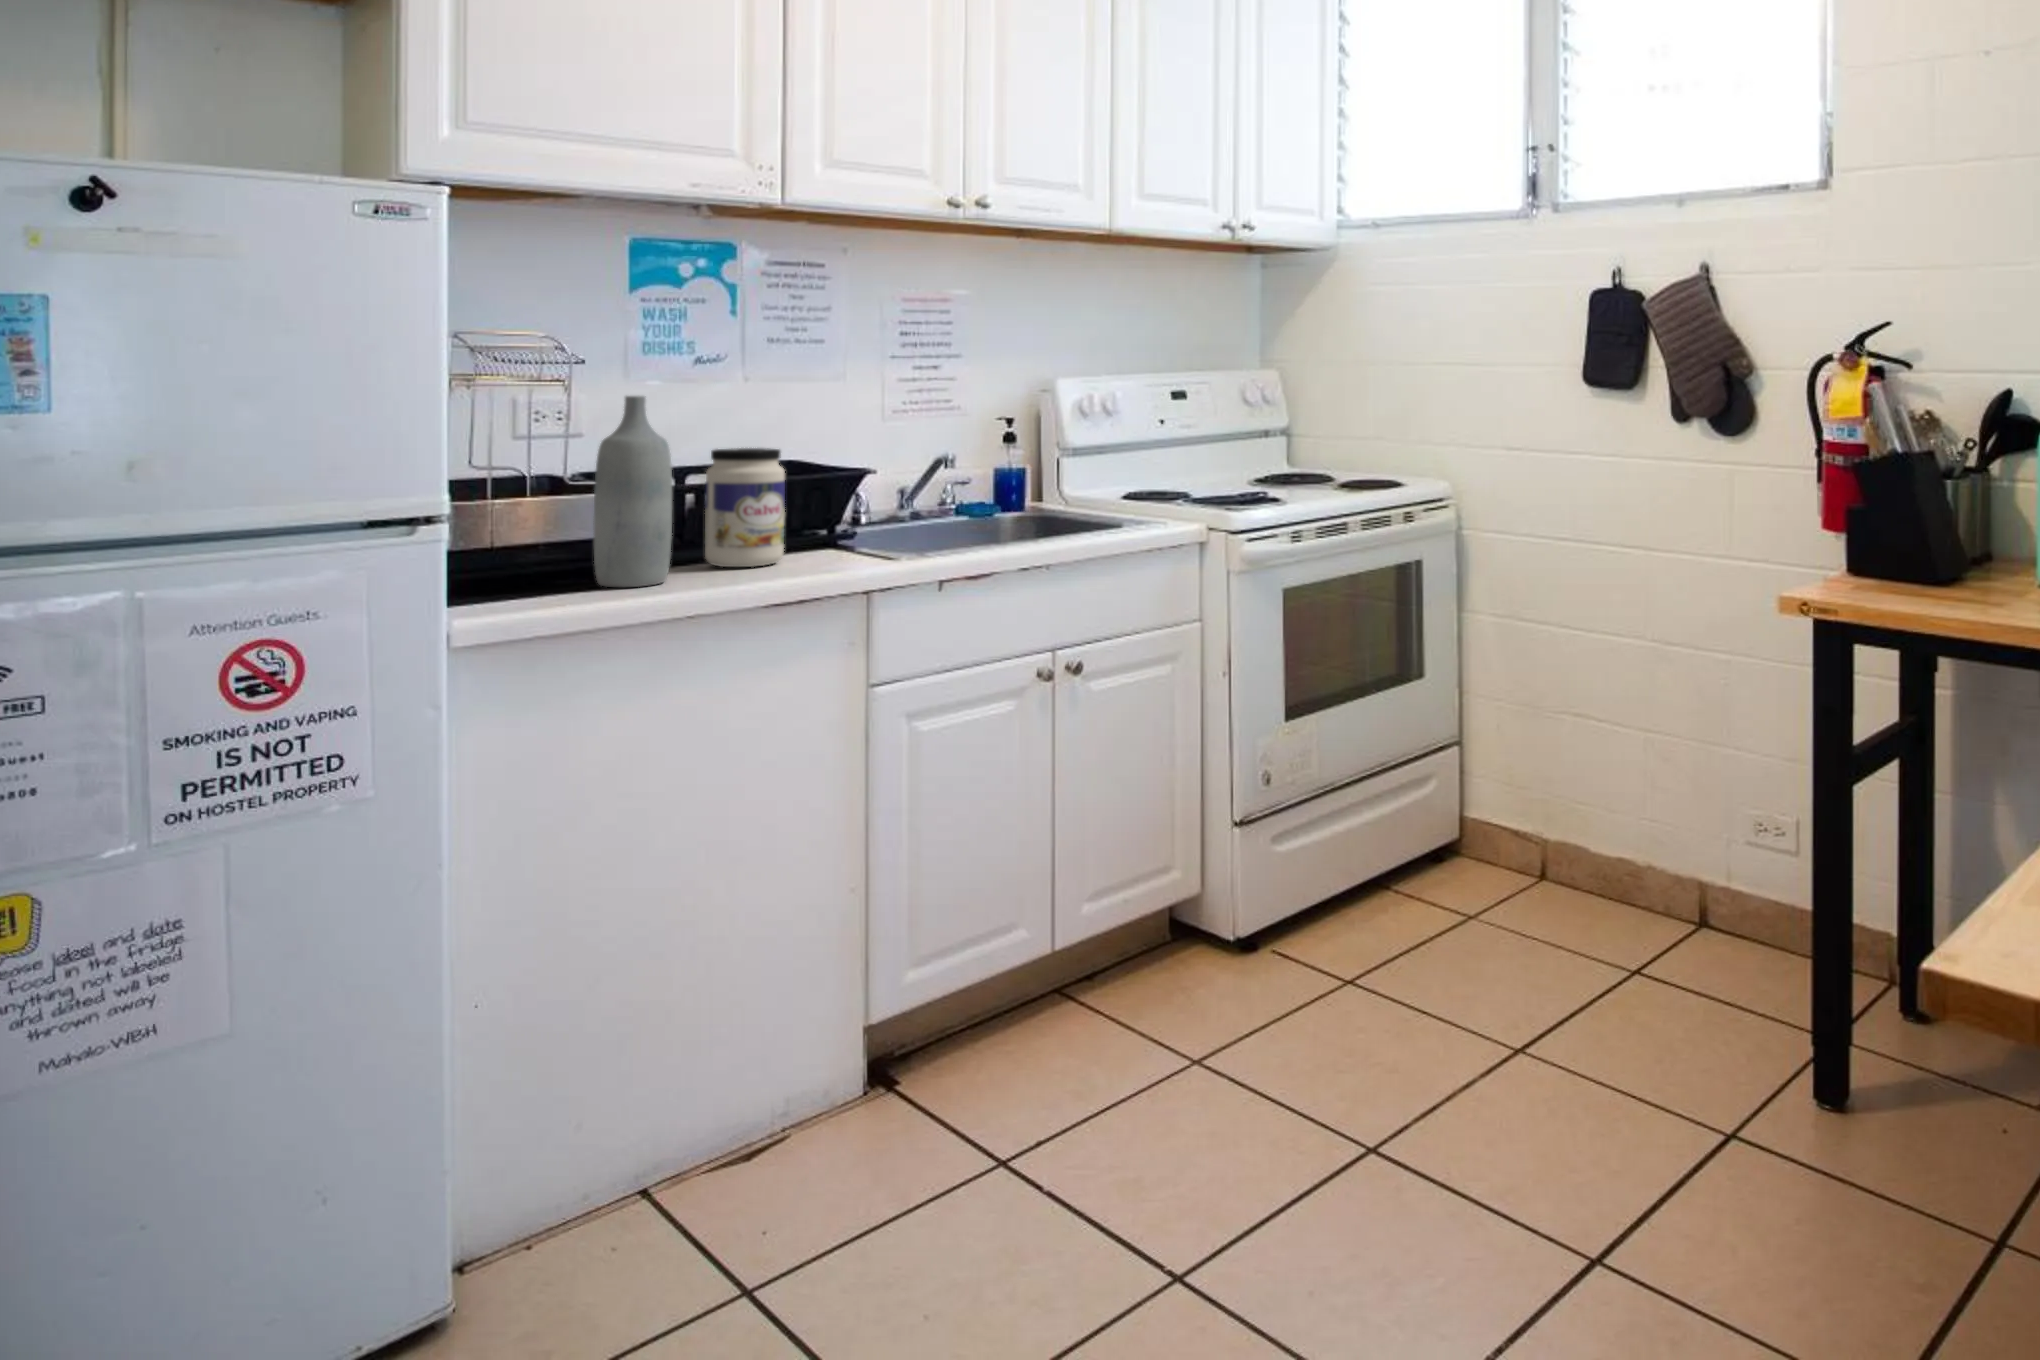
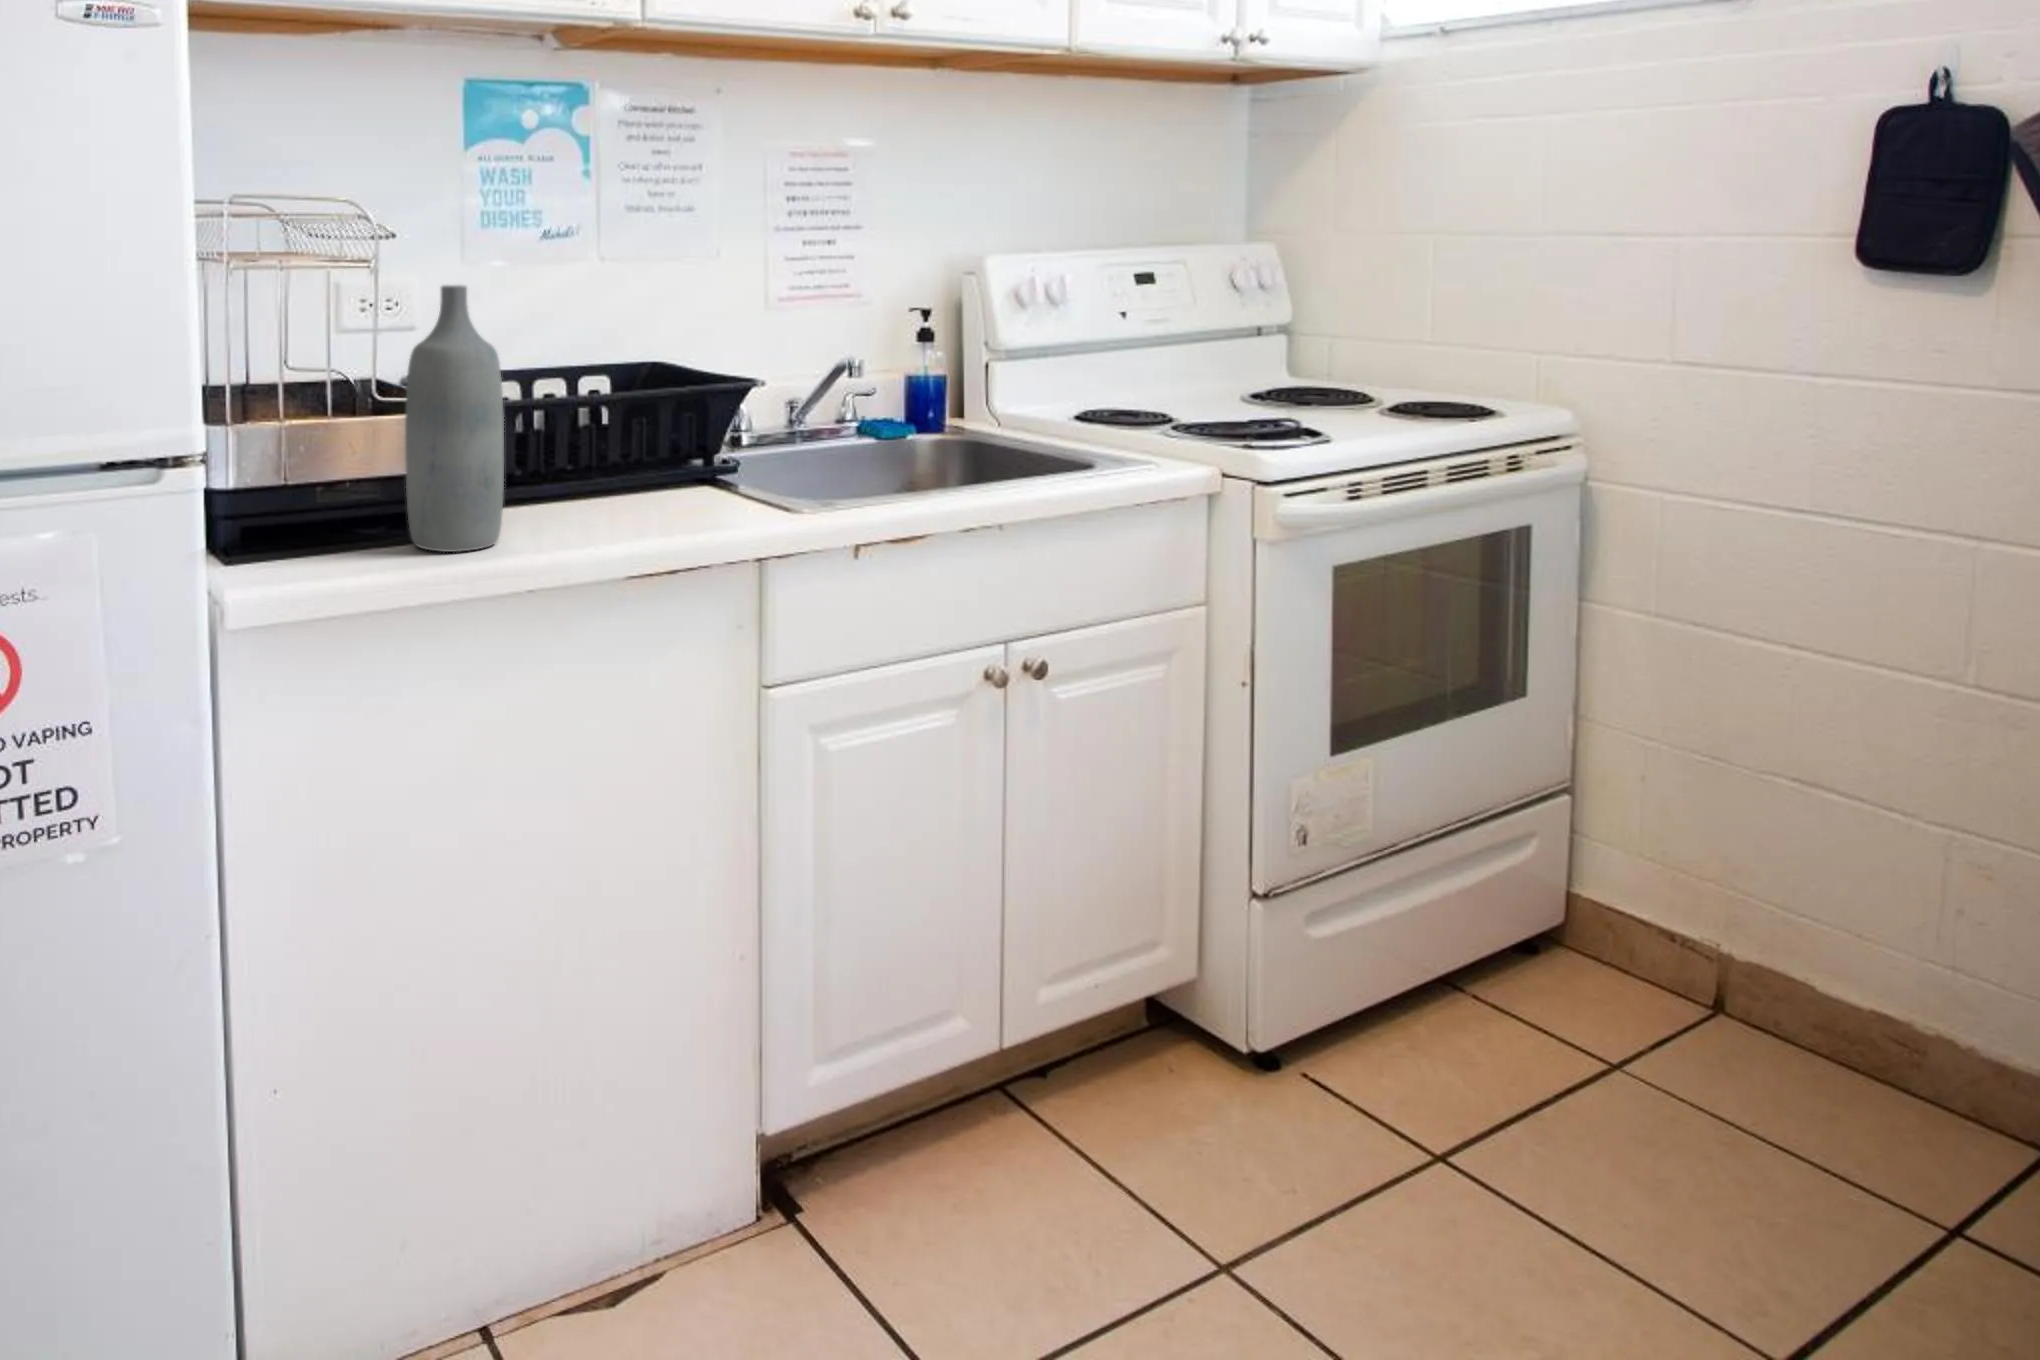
jar: present [705,448,785,567] -> none [553,356,652,519]

